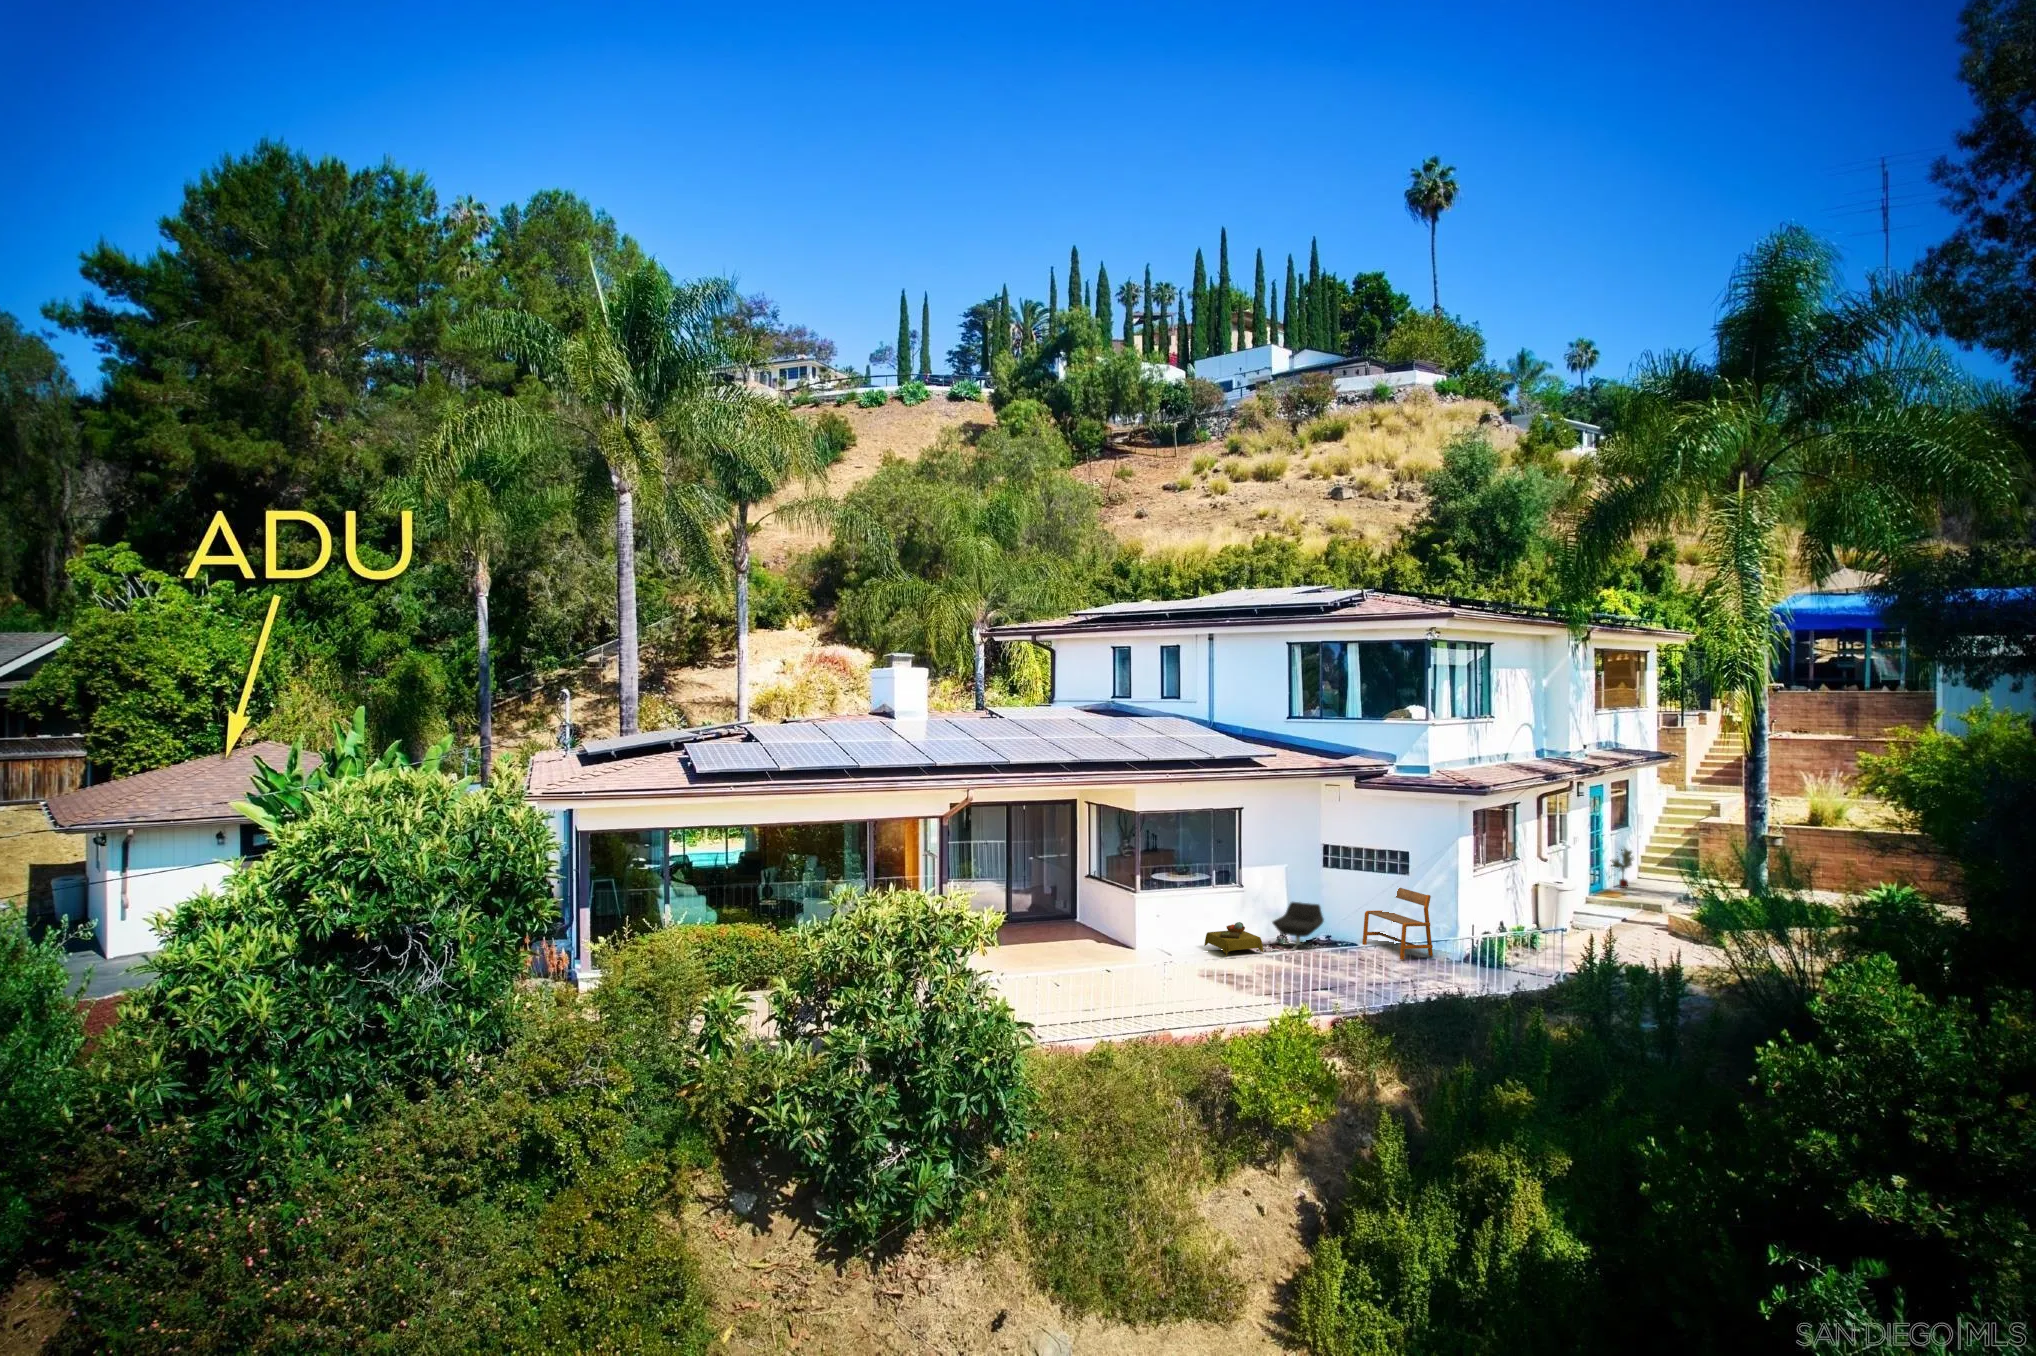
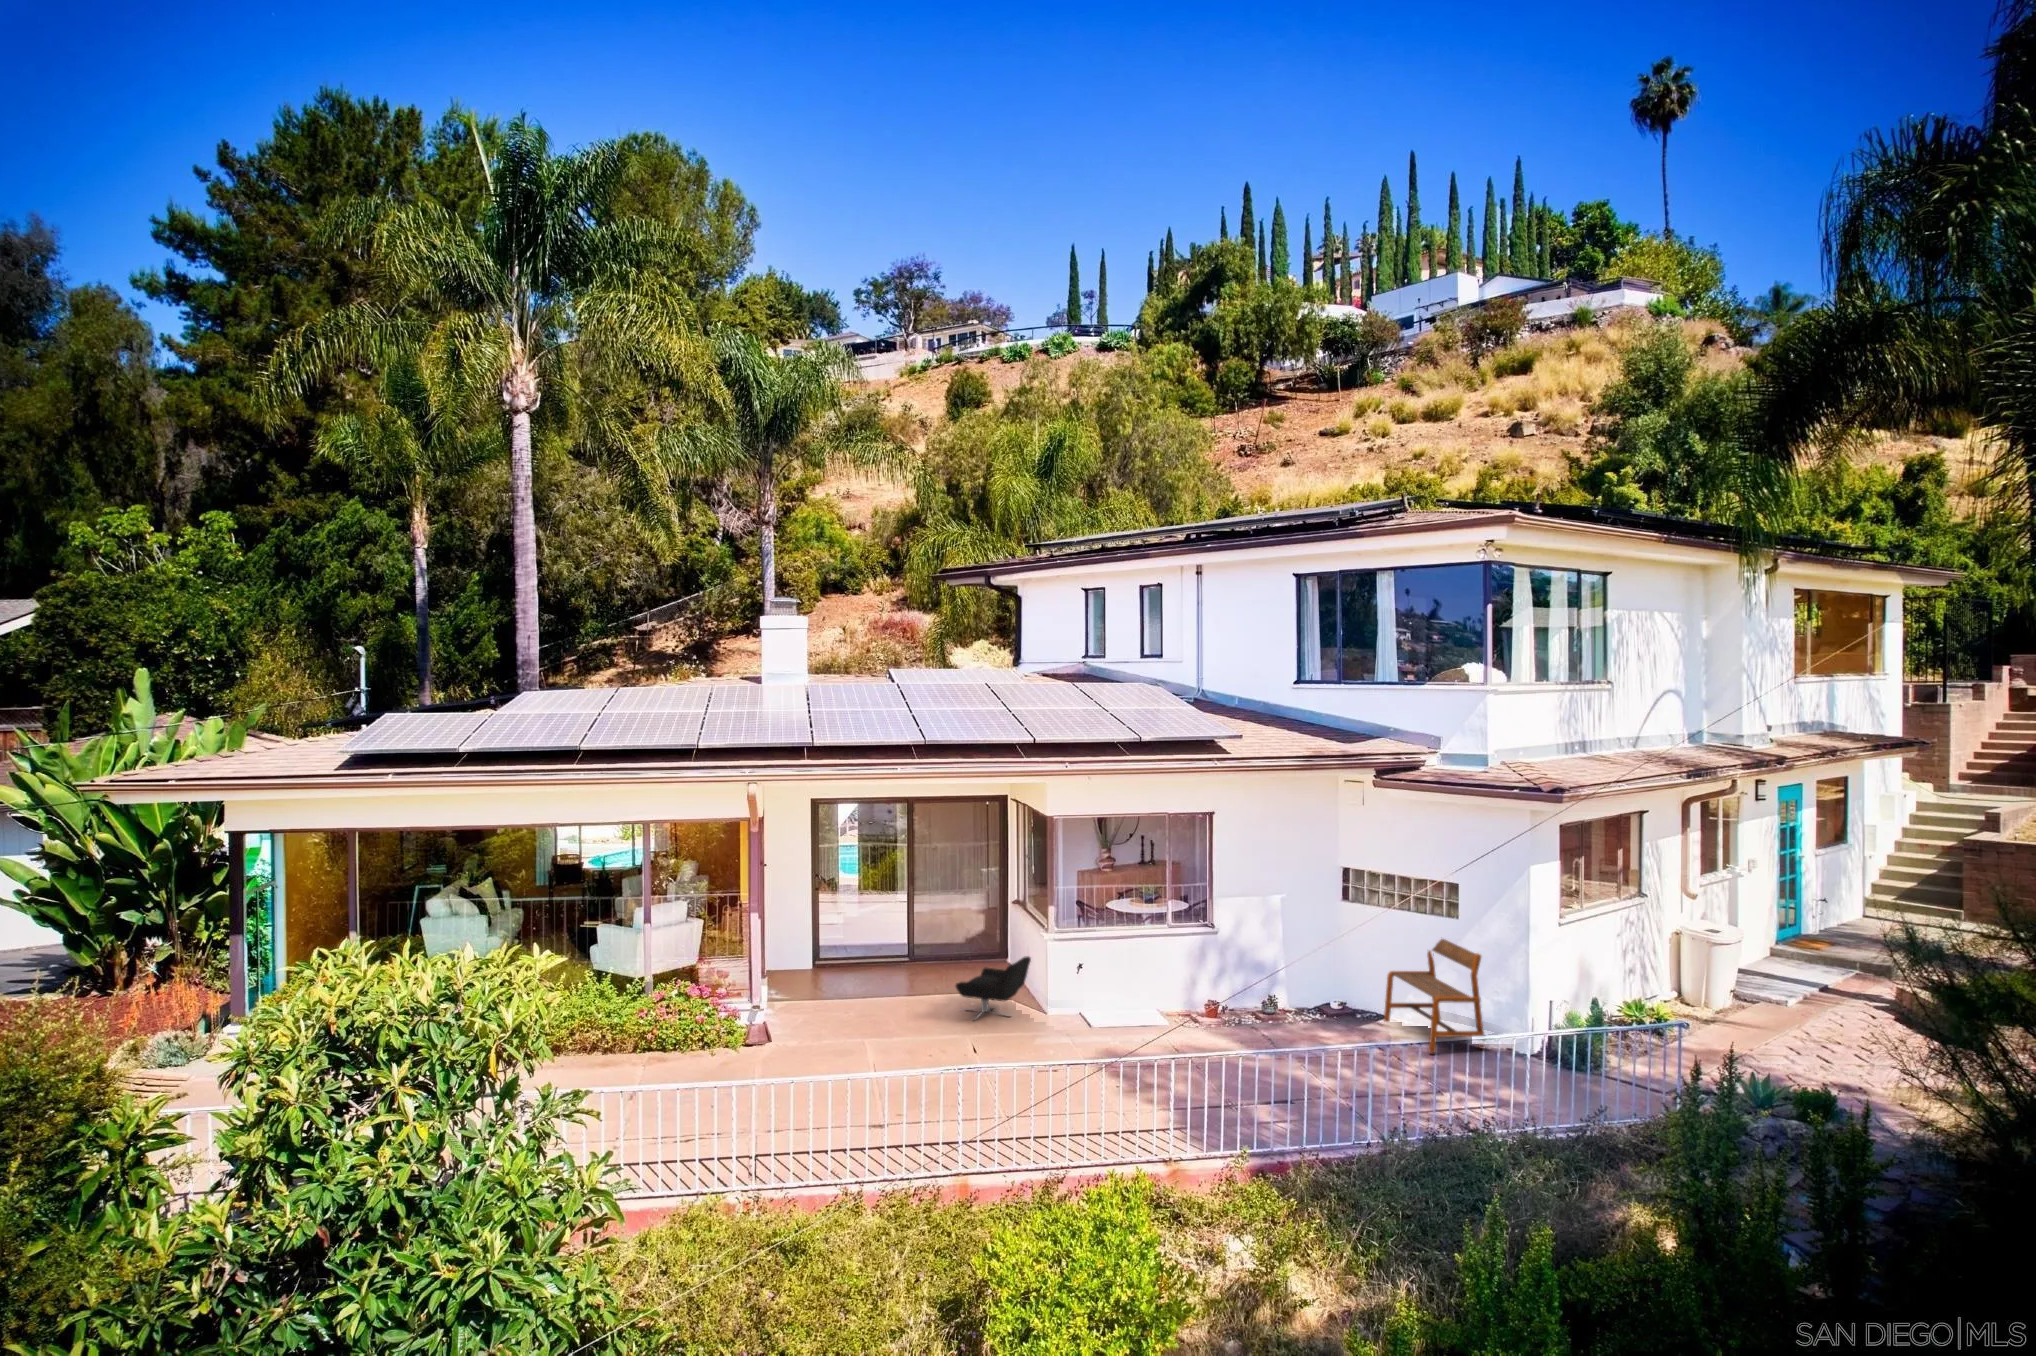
potted tree: present [1610,849,1633,888] -> none [1812,873,1853,936]
lounge chair: present [1272,902,1324,948] -> present [956,956,1031,1020]
side table: present [1204,922,1263,956] -> none [1140,982,1221,1036]

